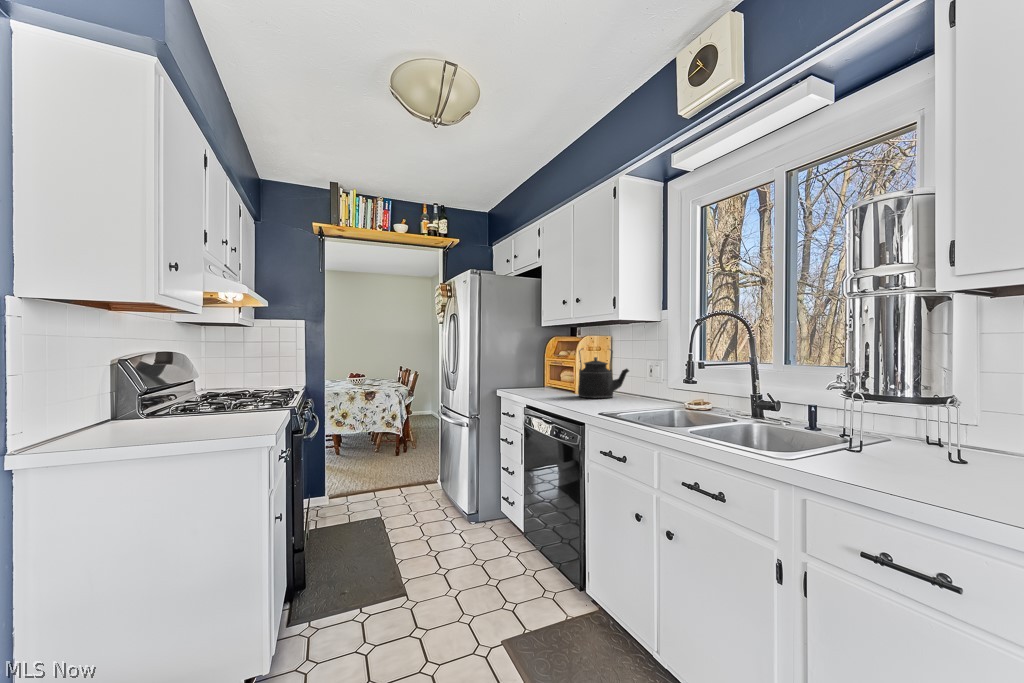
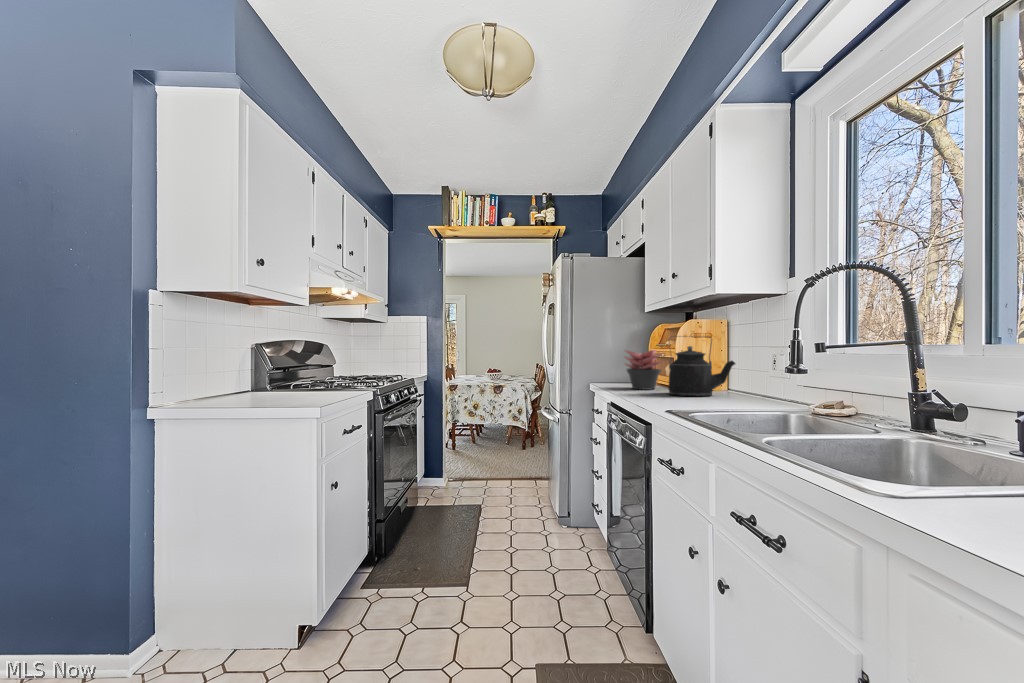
succulent plant: none [535,359,568,394] -> present [625,350,662,390]

